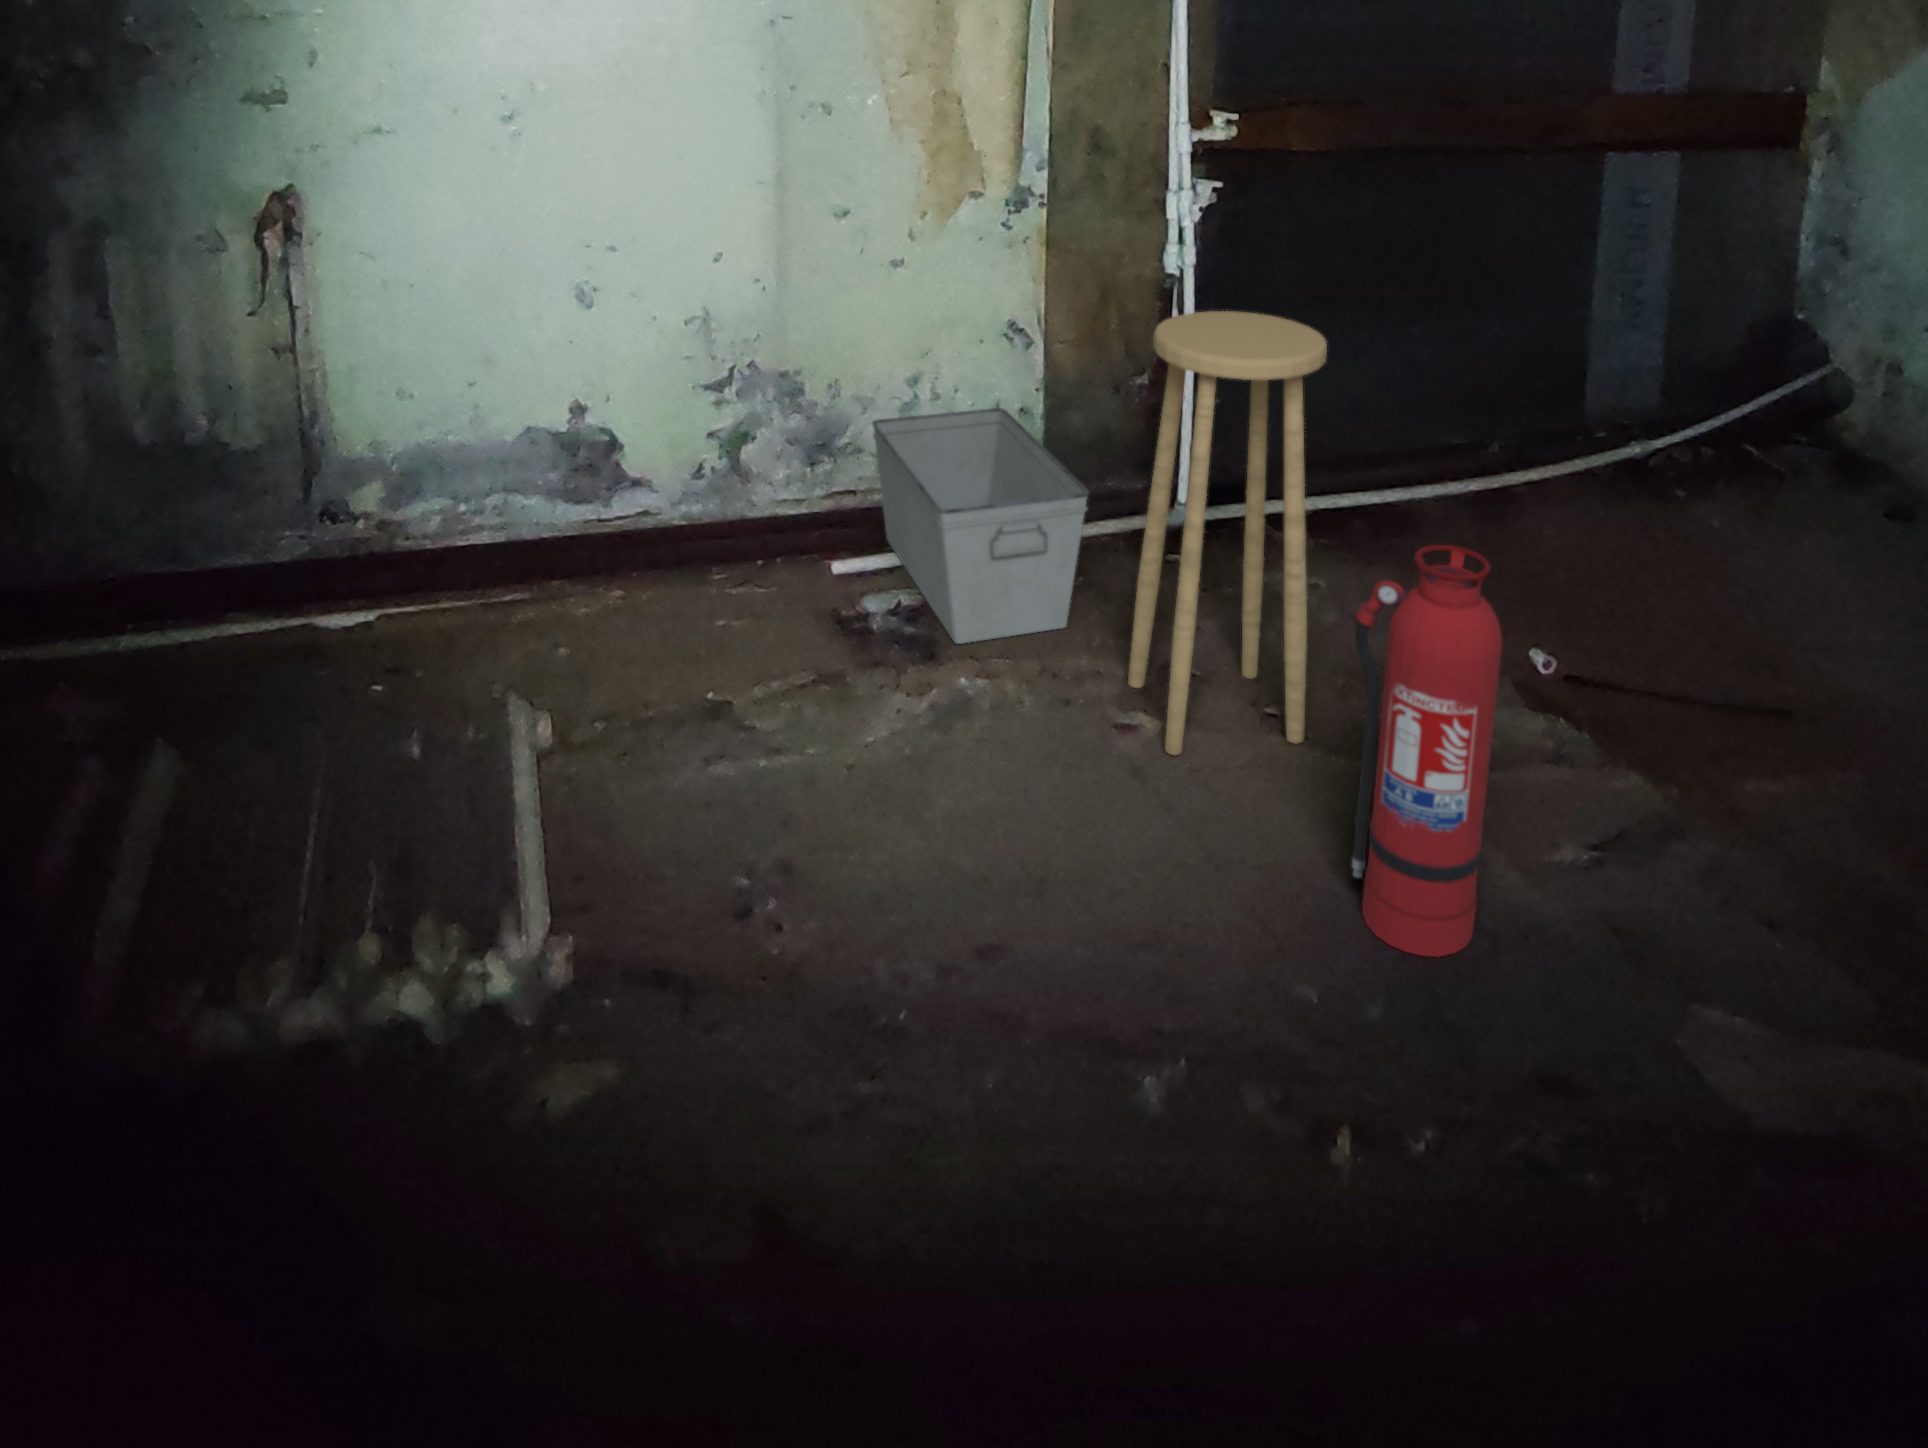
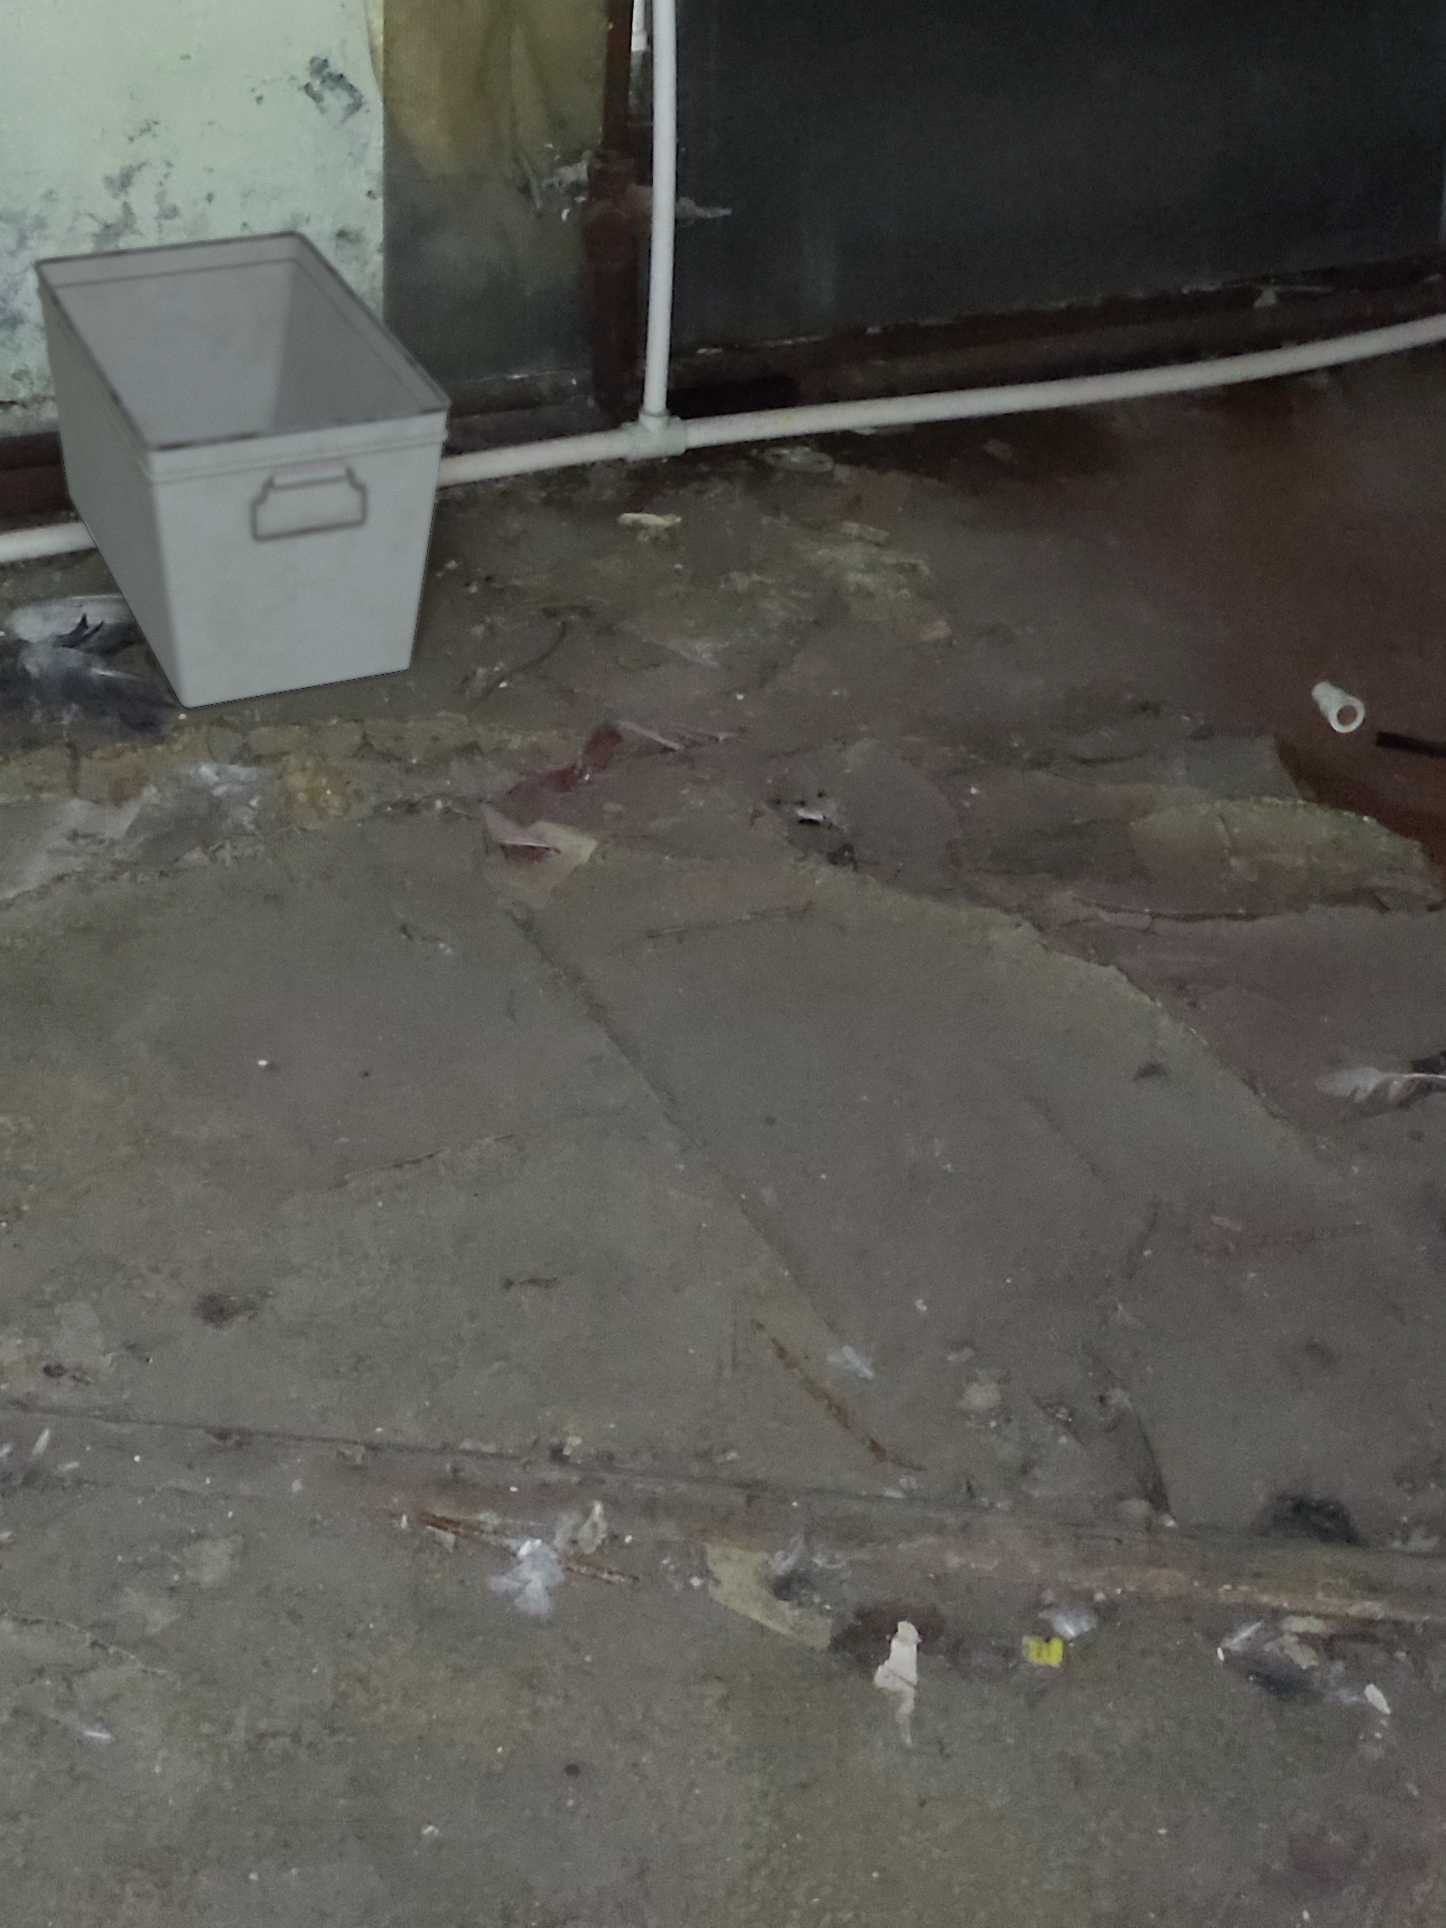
stool: present [1128,311,1327,755] -> none [521,46,900,929]
fire extinguisher: present [1352,545,1502,957] -> none [925,524,1214,1336]

